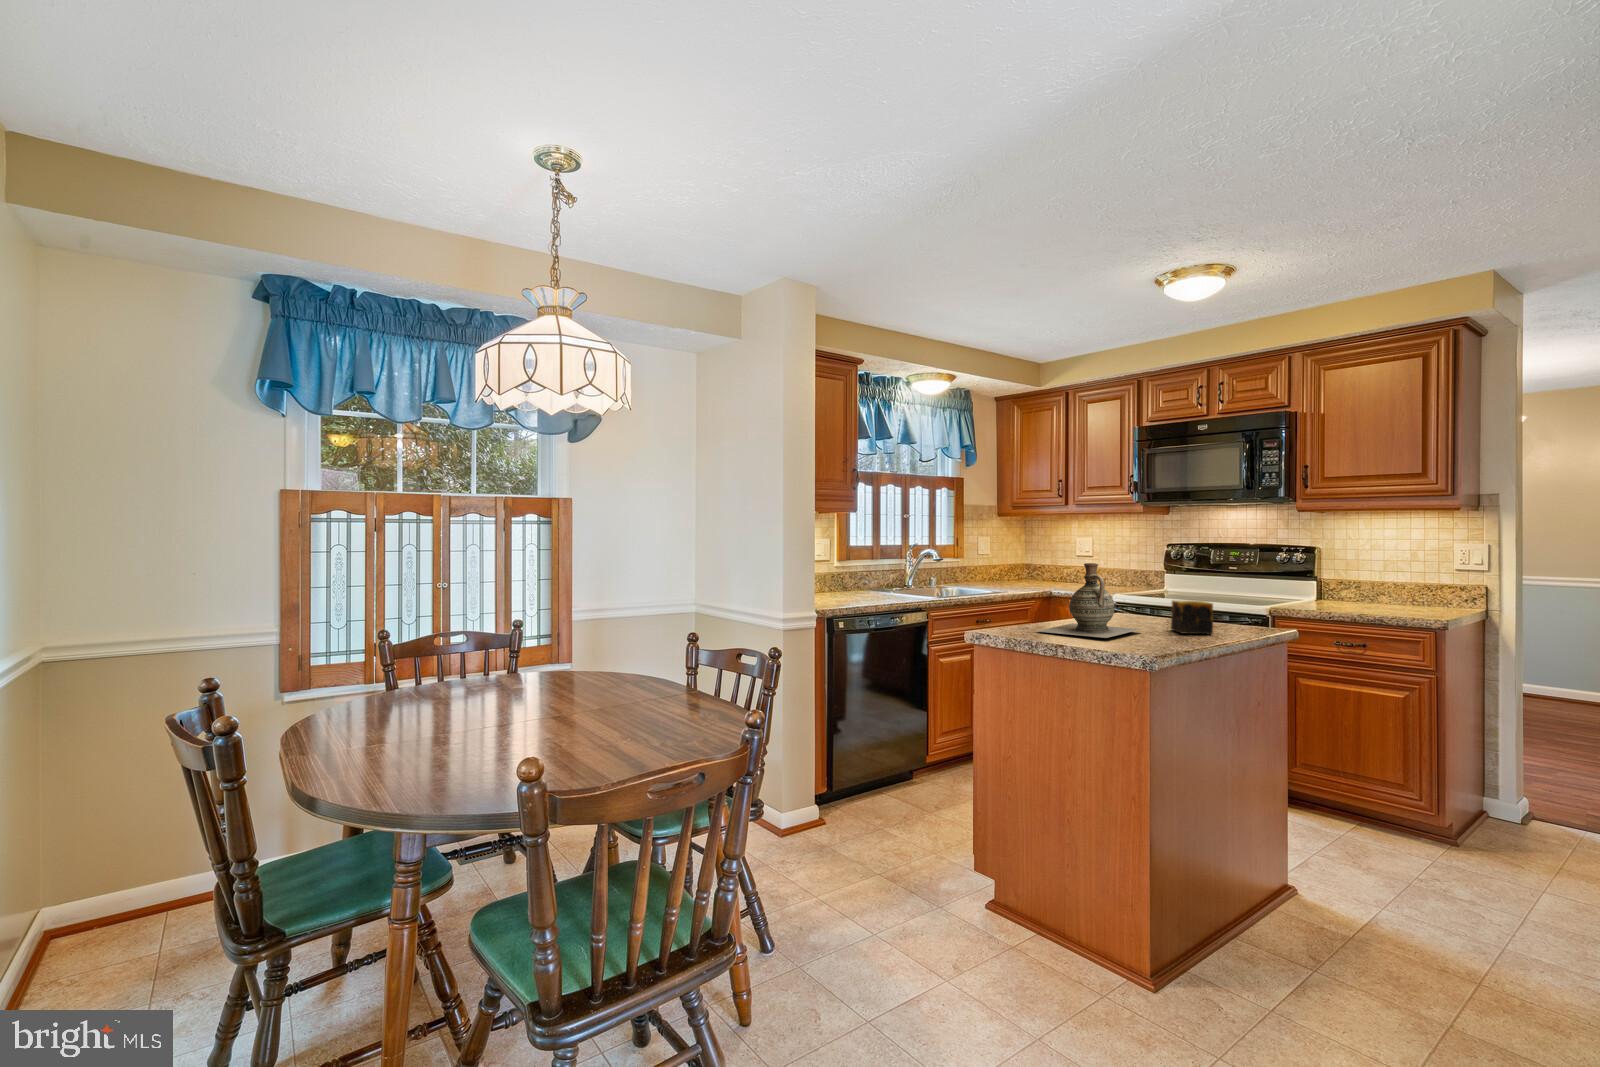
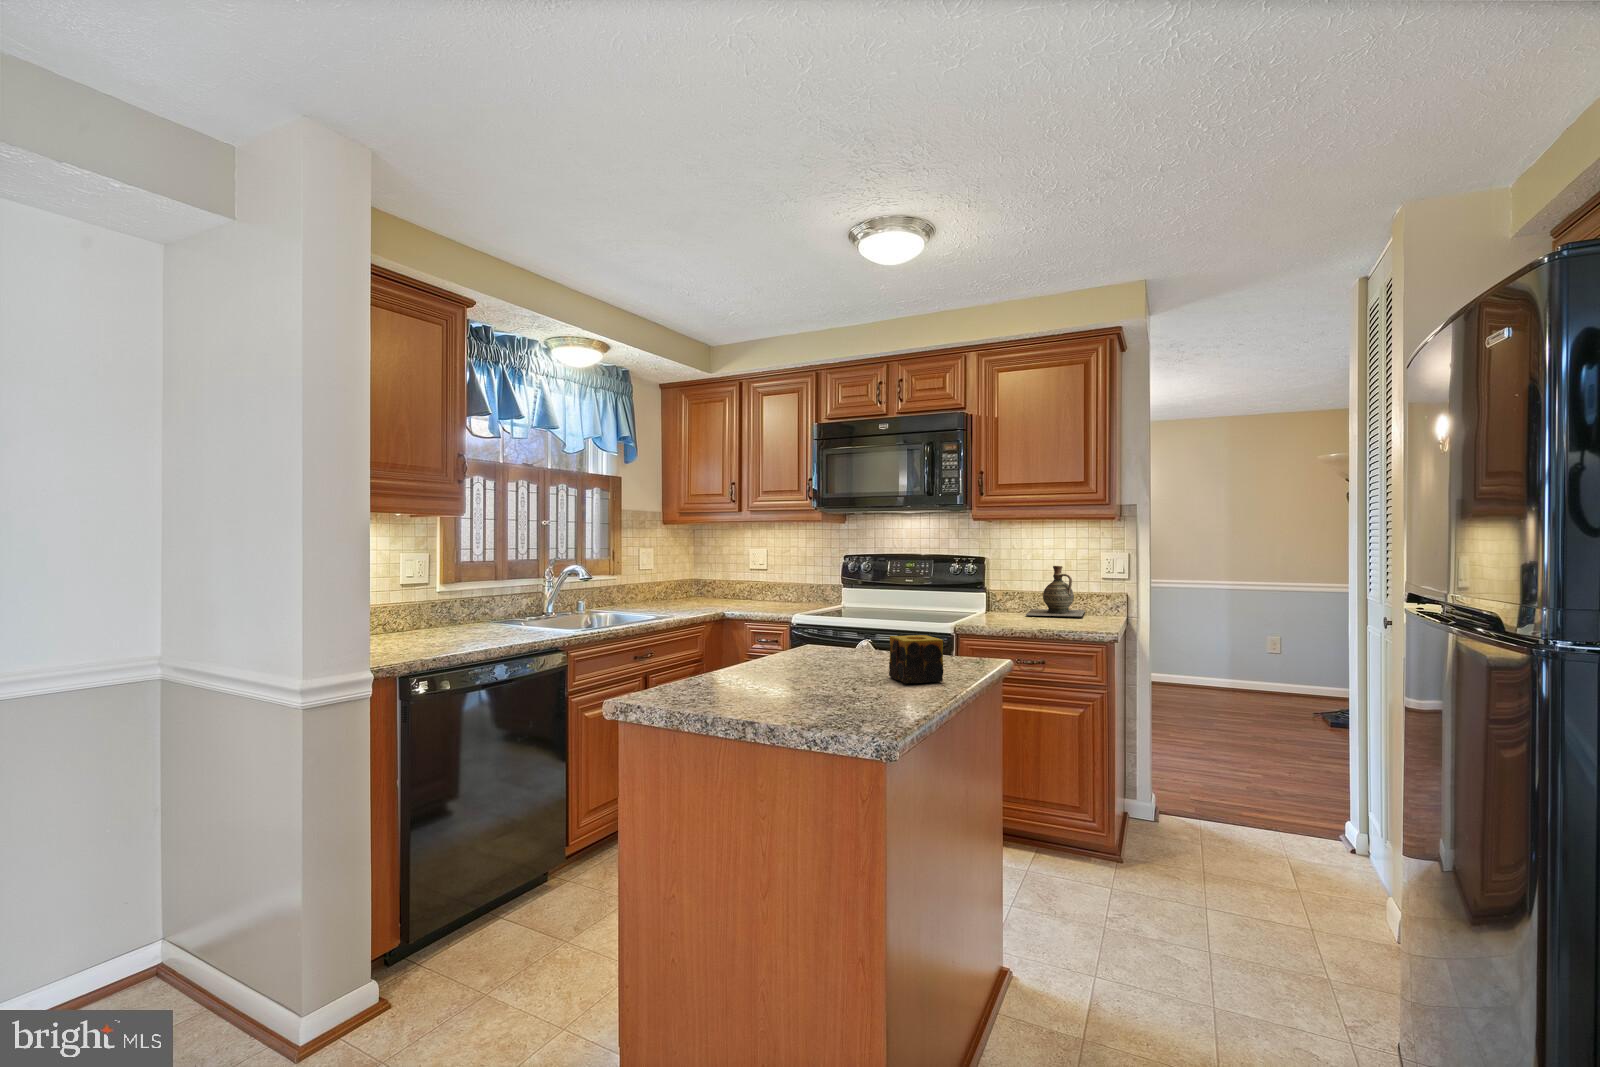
ceramic jug: present [1037,563,1140,638] -> present [1026,566,1085,616]

